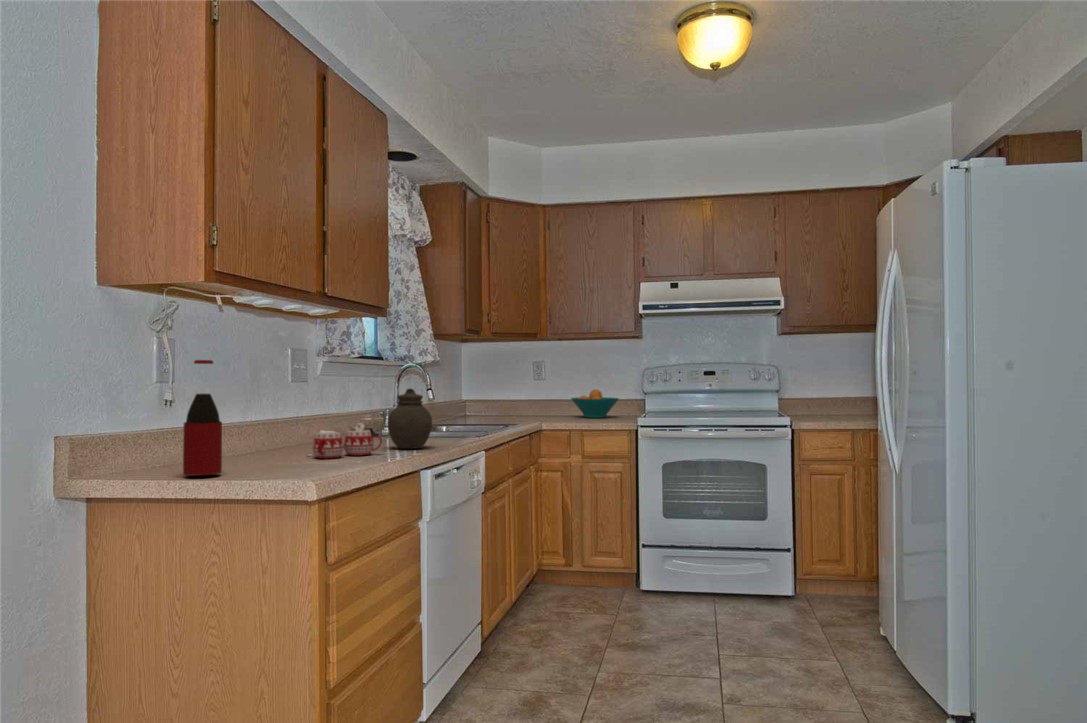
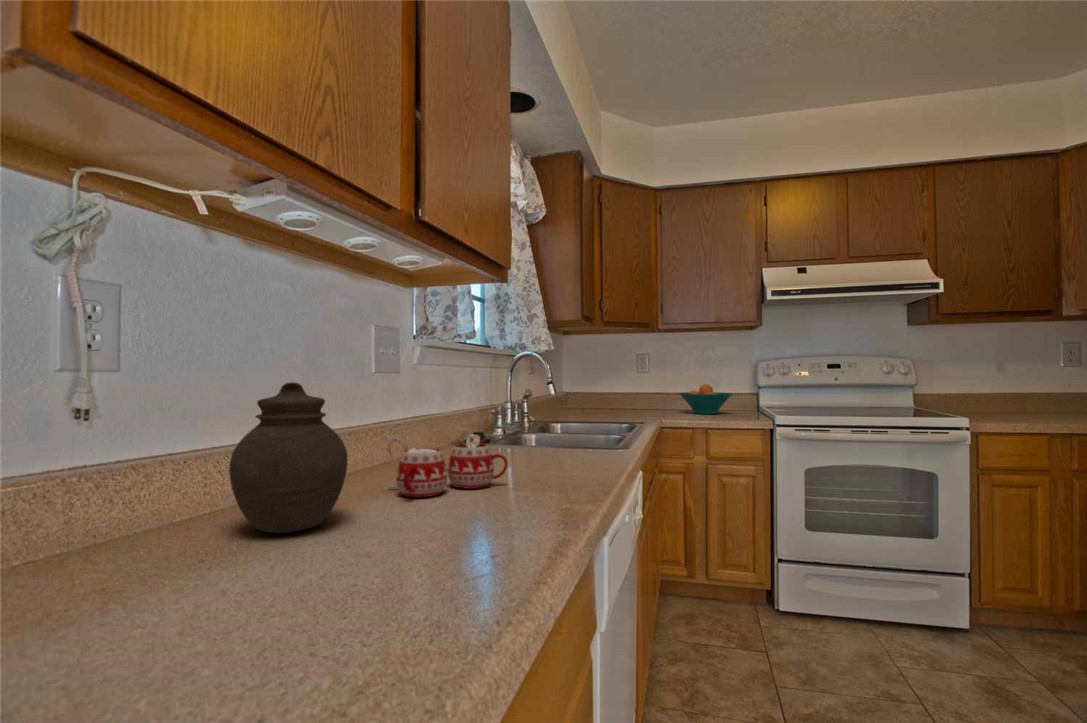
bottle: present [183,360,222,476] -> none [76,308,180,589]
jar: present [387,388,432,449] -> present [229,382,348,533]

